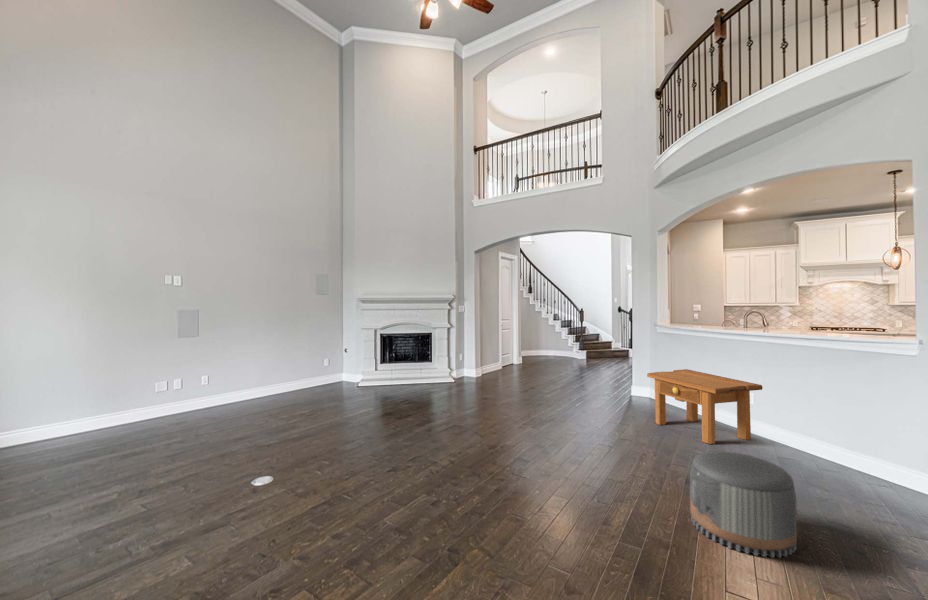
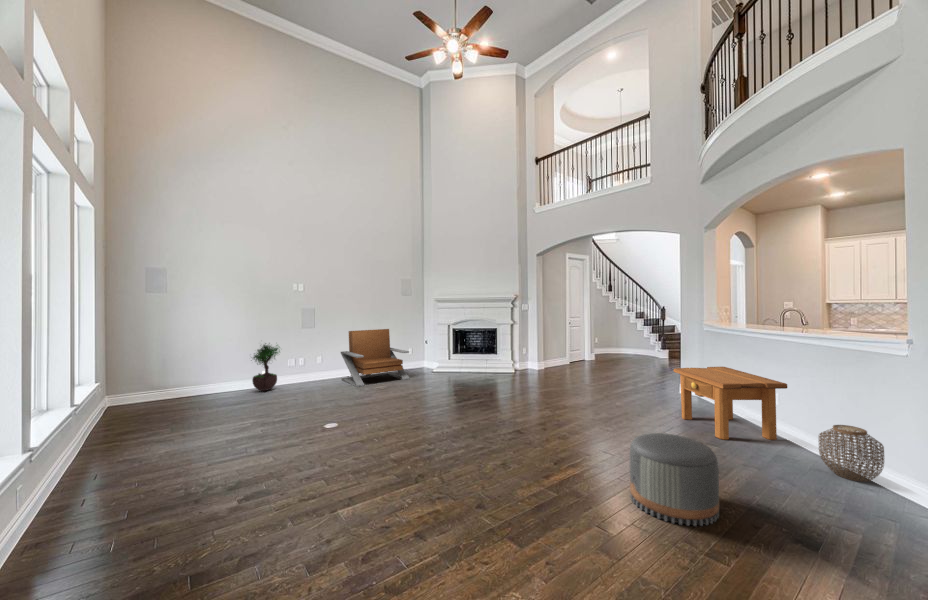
lounge chair: none [238,336,334,414] -> present [341,329,410,387]
potted tree: none [95,356,151,430] -> present [252,343,280,391]
woven basket: none [810,423,869,476] -> present [819,425,884,482]

